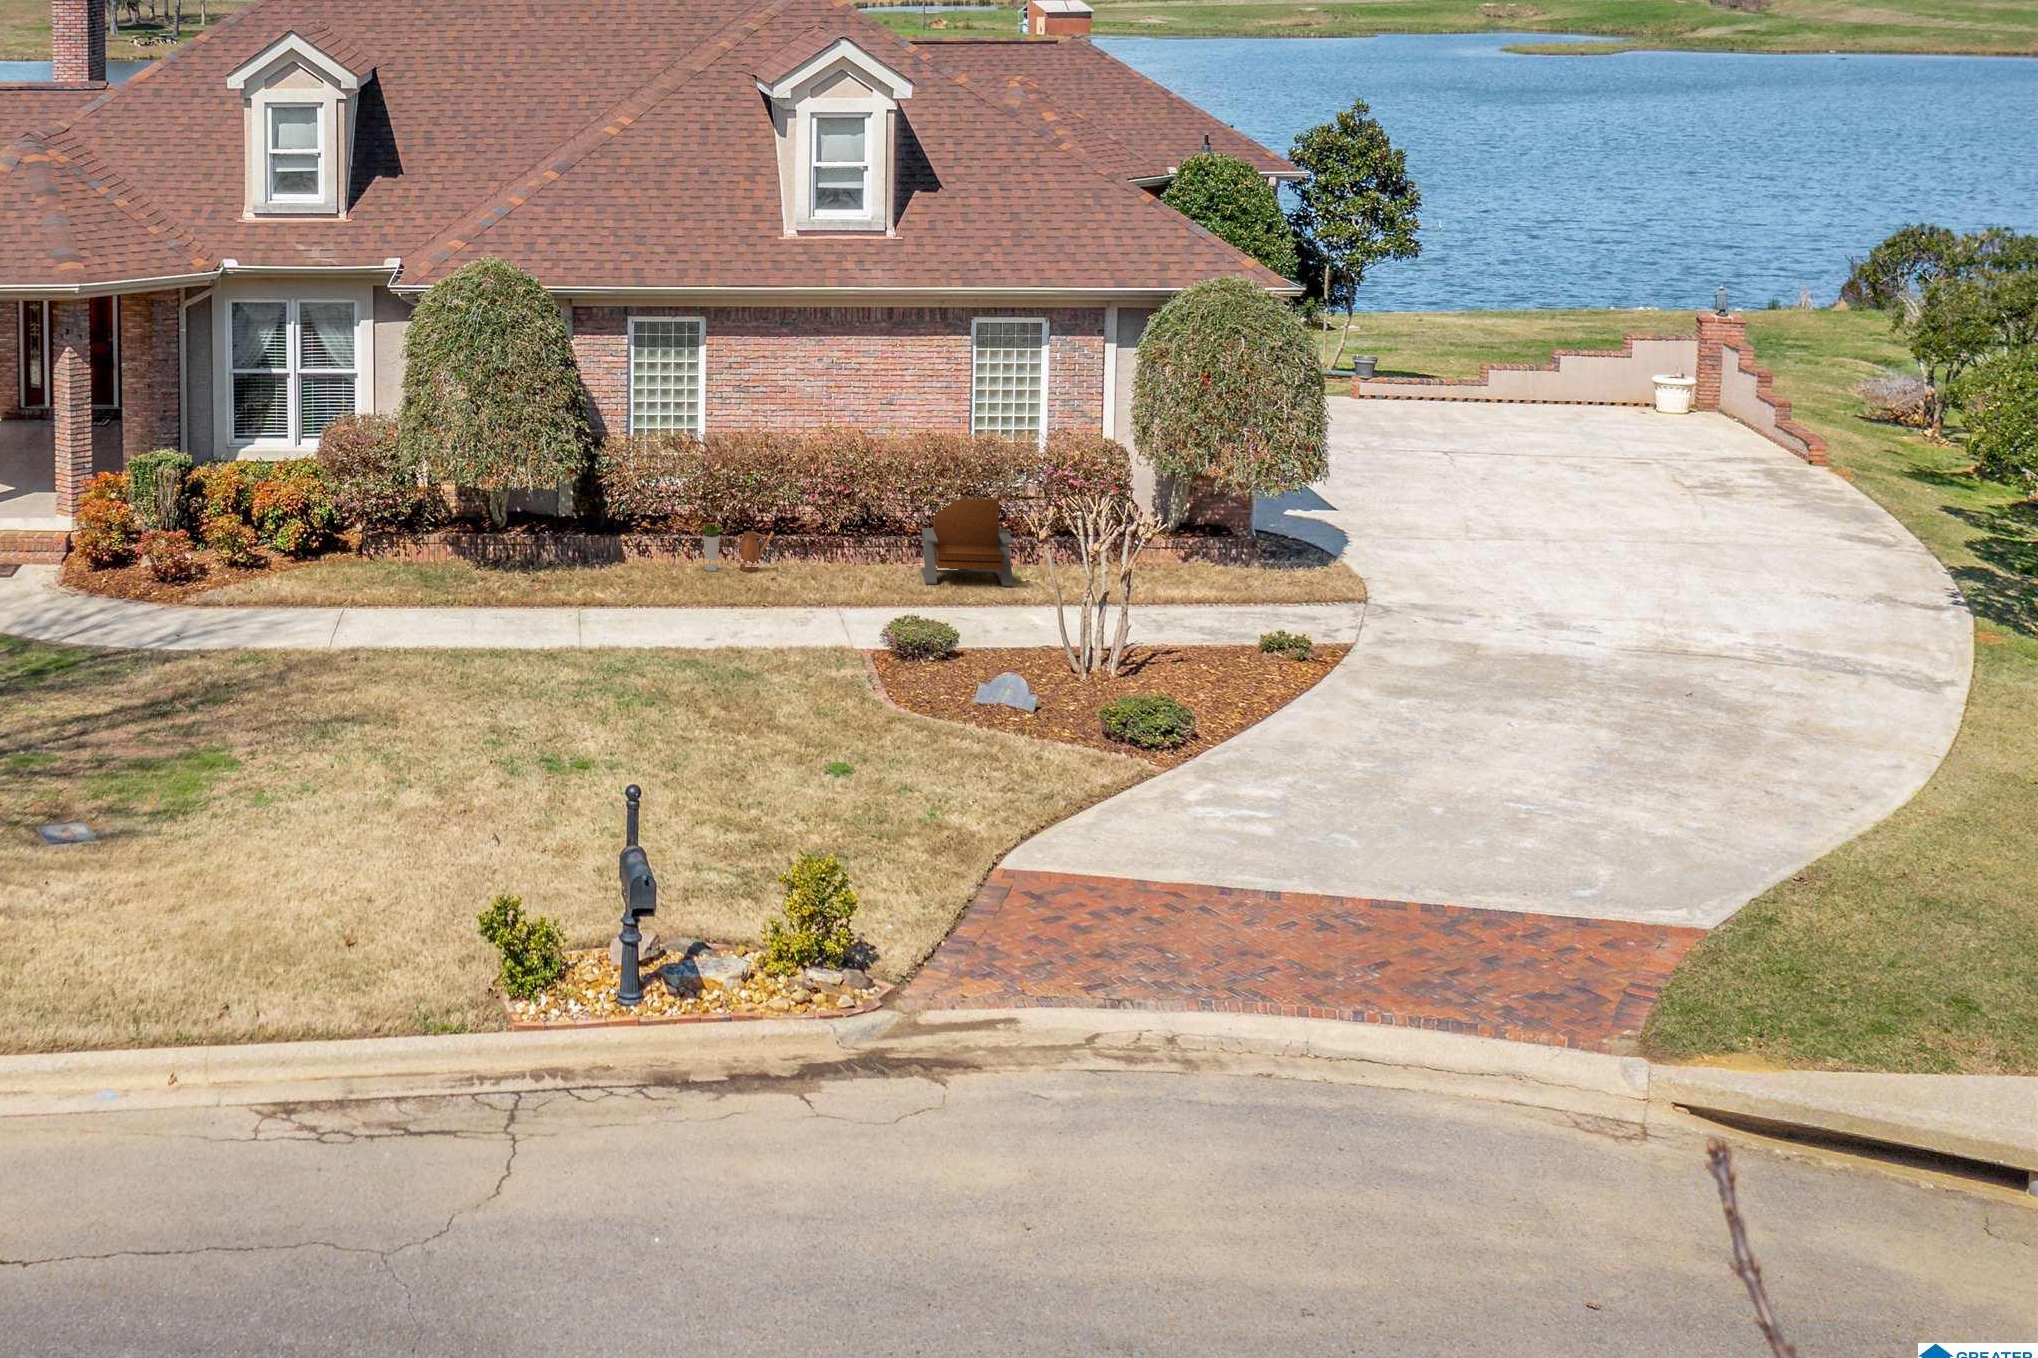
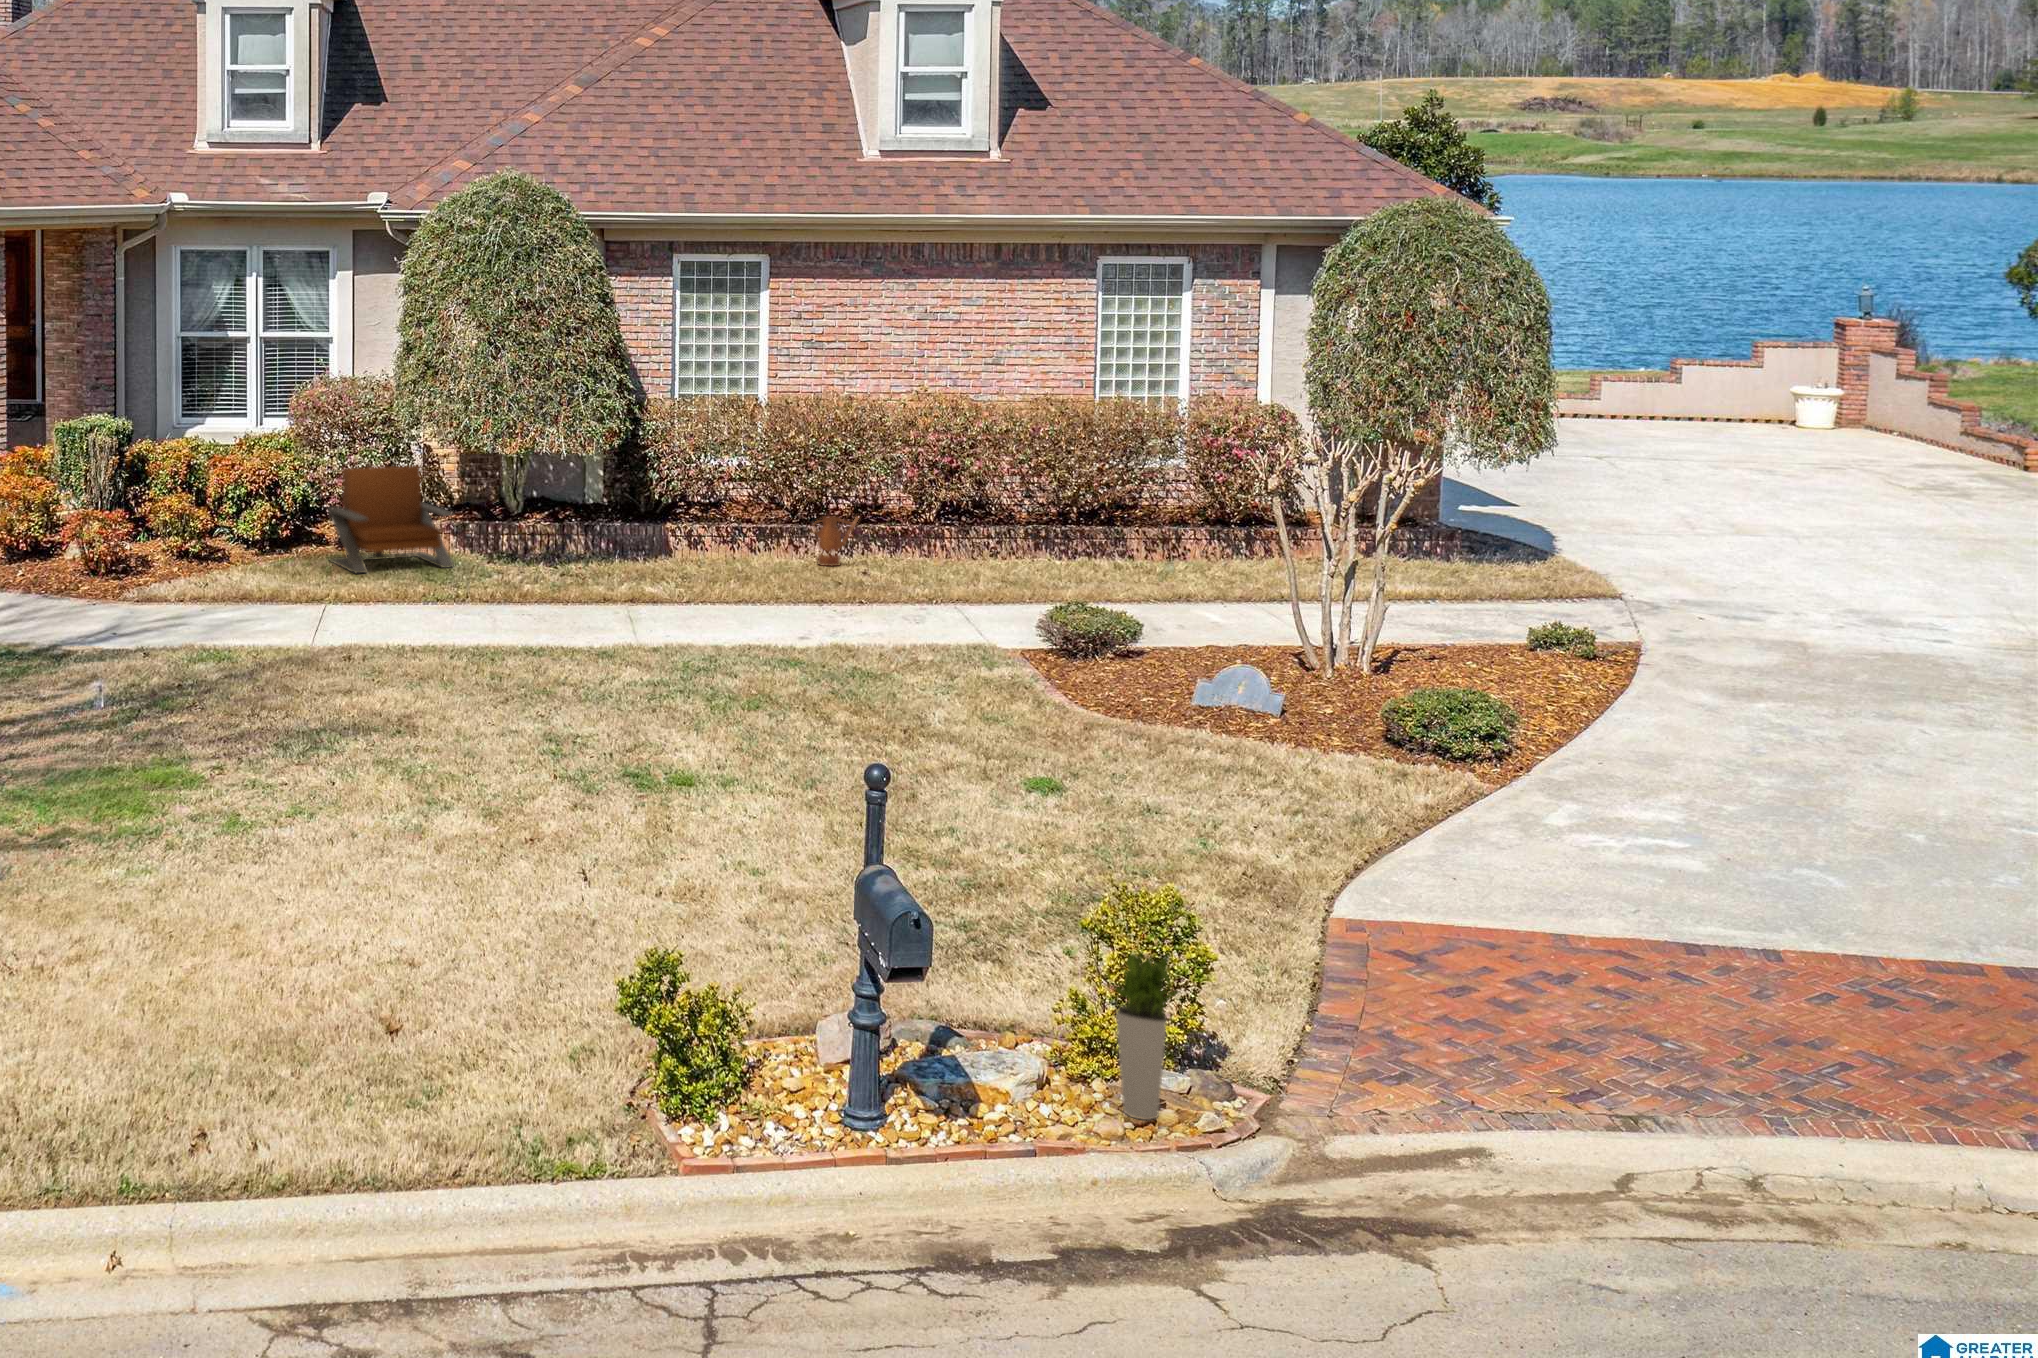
lounge chair: present [921,499,1015,587] -> present [327,465,454,574]
planter: present [701,523,723,571] -> present [1115,952,1178,1120]

